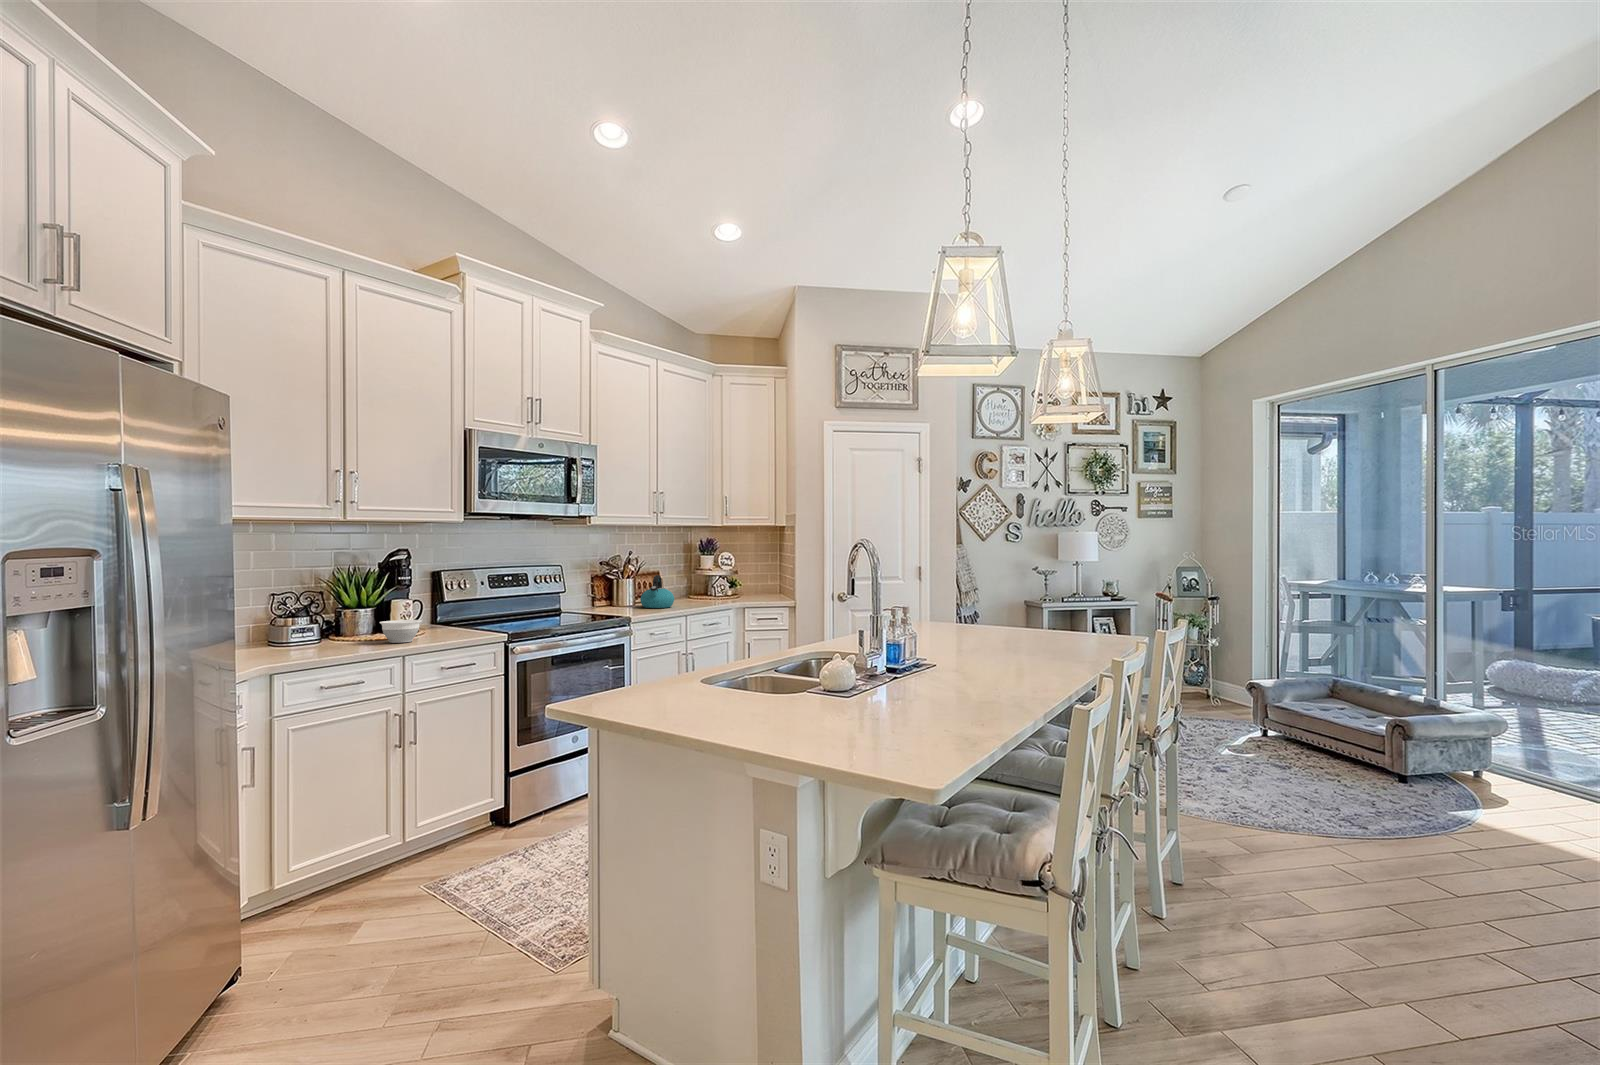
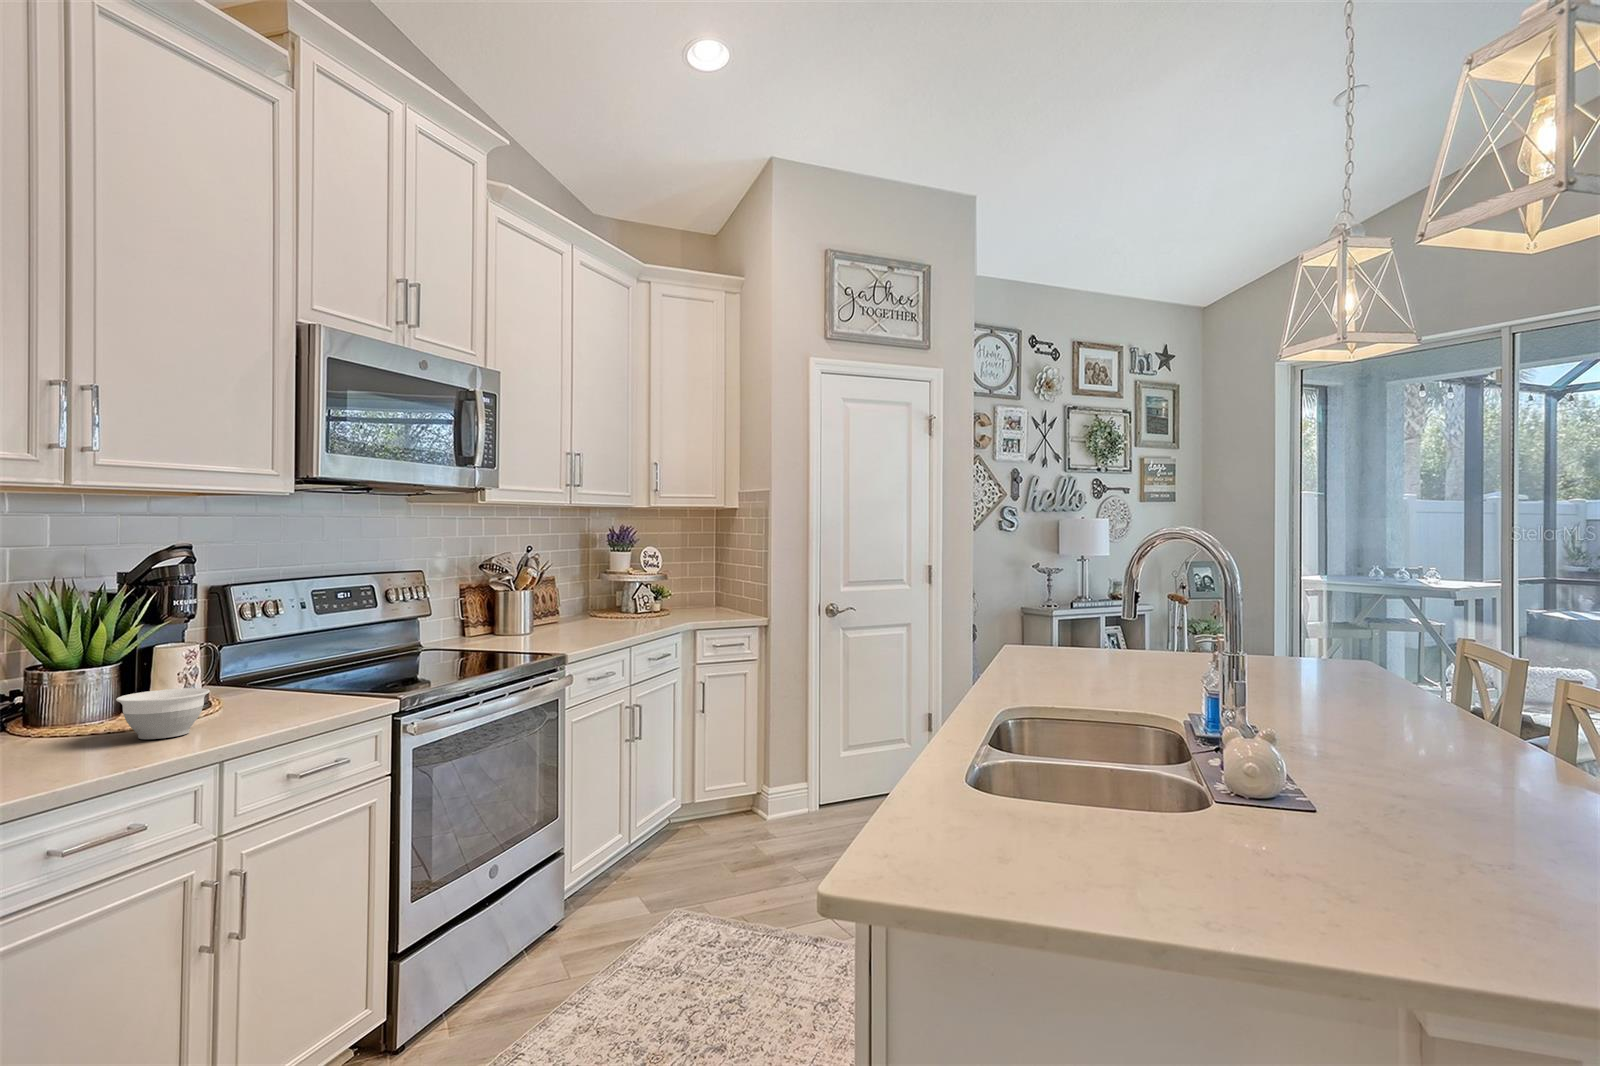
kettle: present [640,575,674,608] -> none [544,585,598,636]

